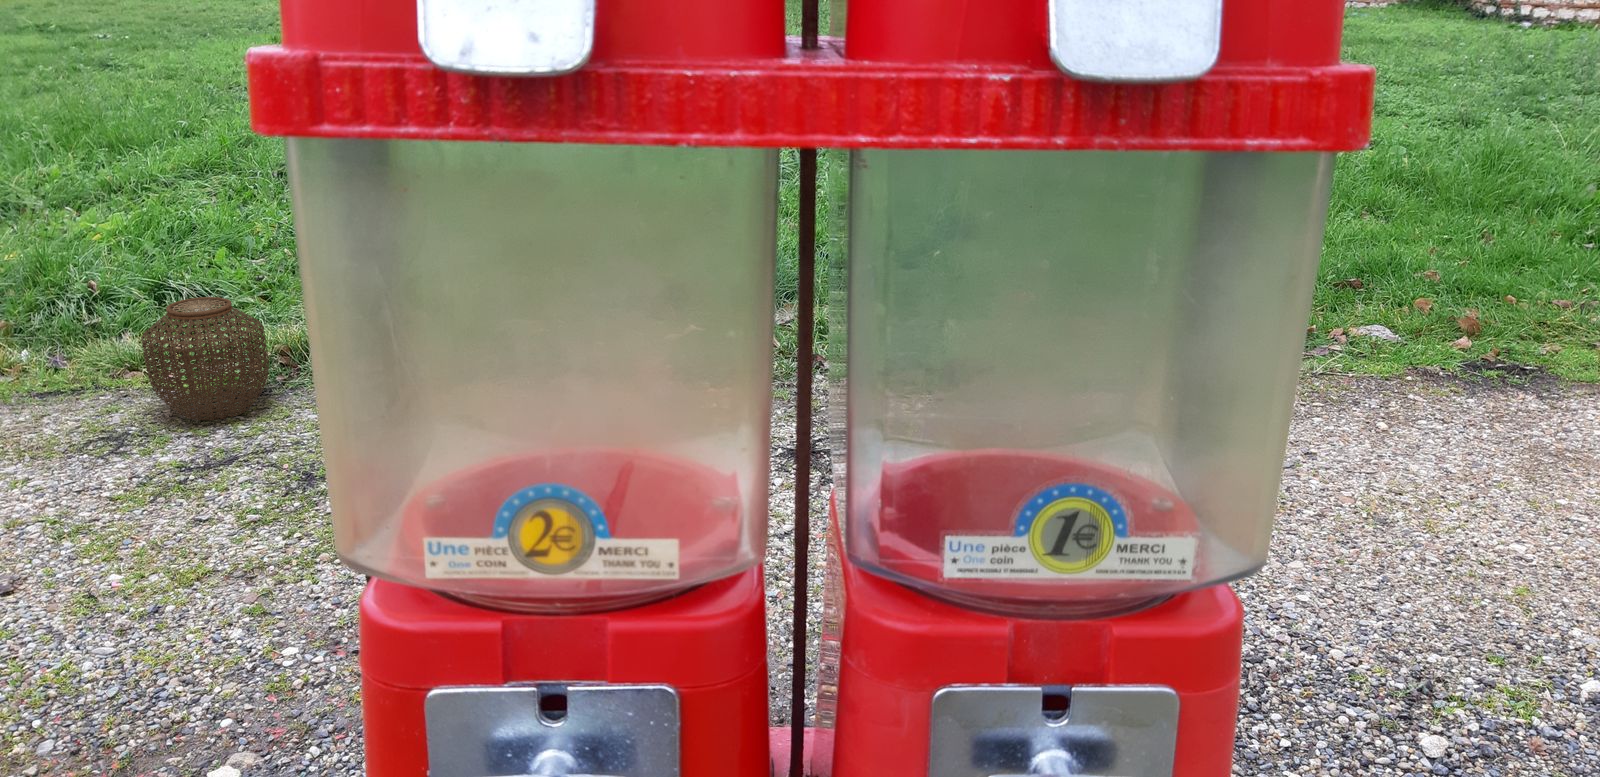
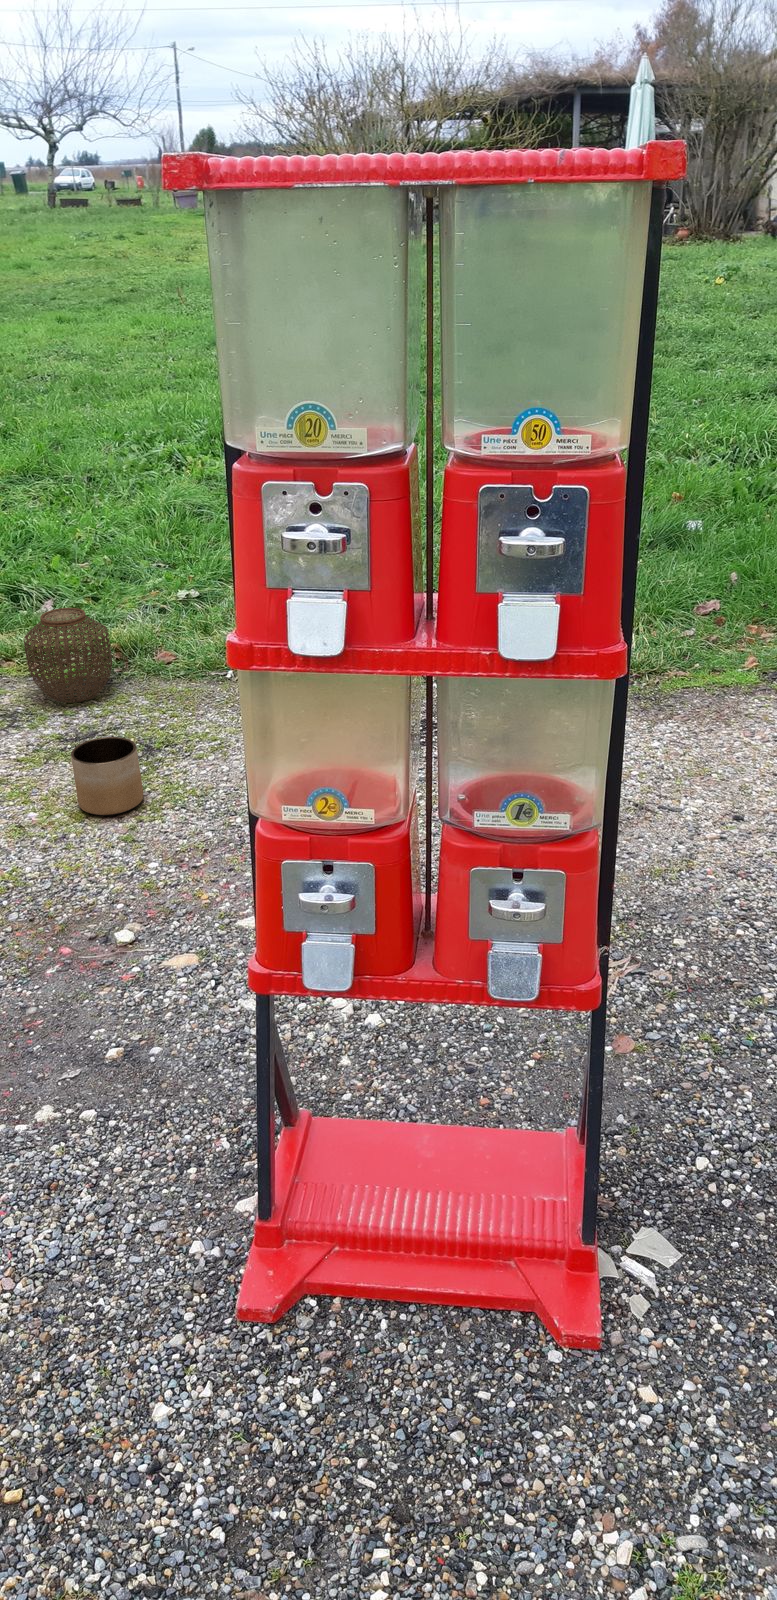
planter: none [177,464,290,576] -> present [71,737,143,815]

